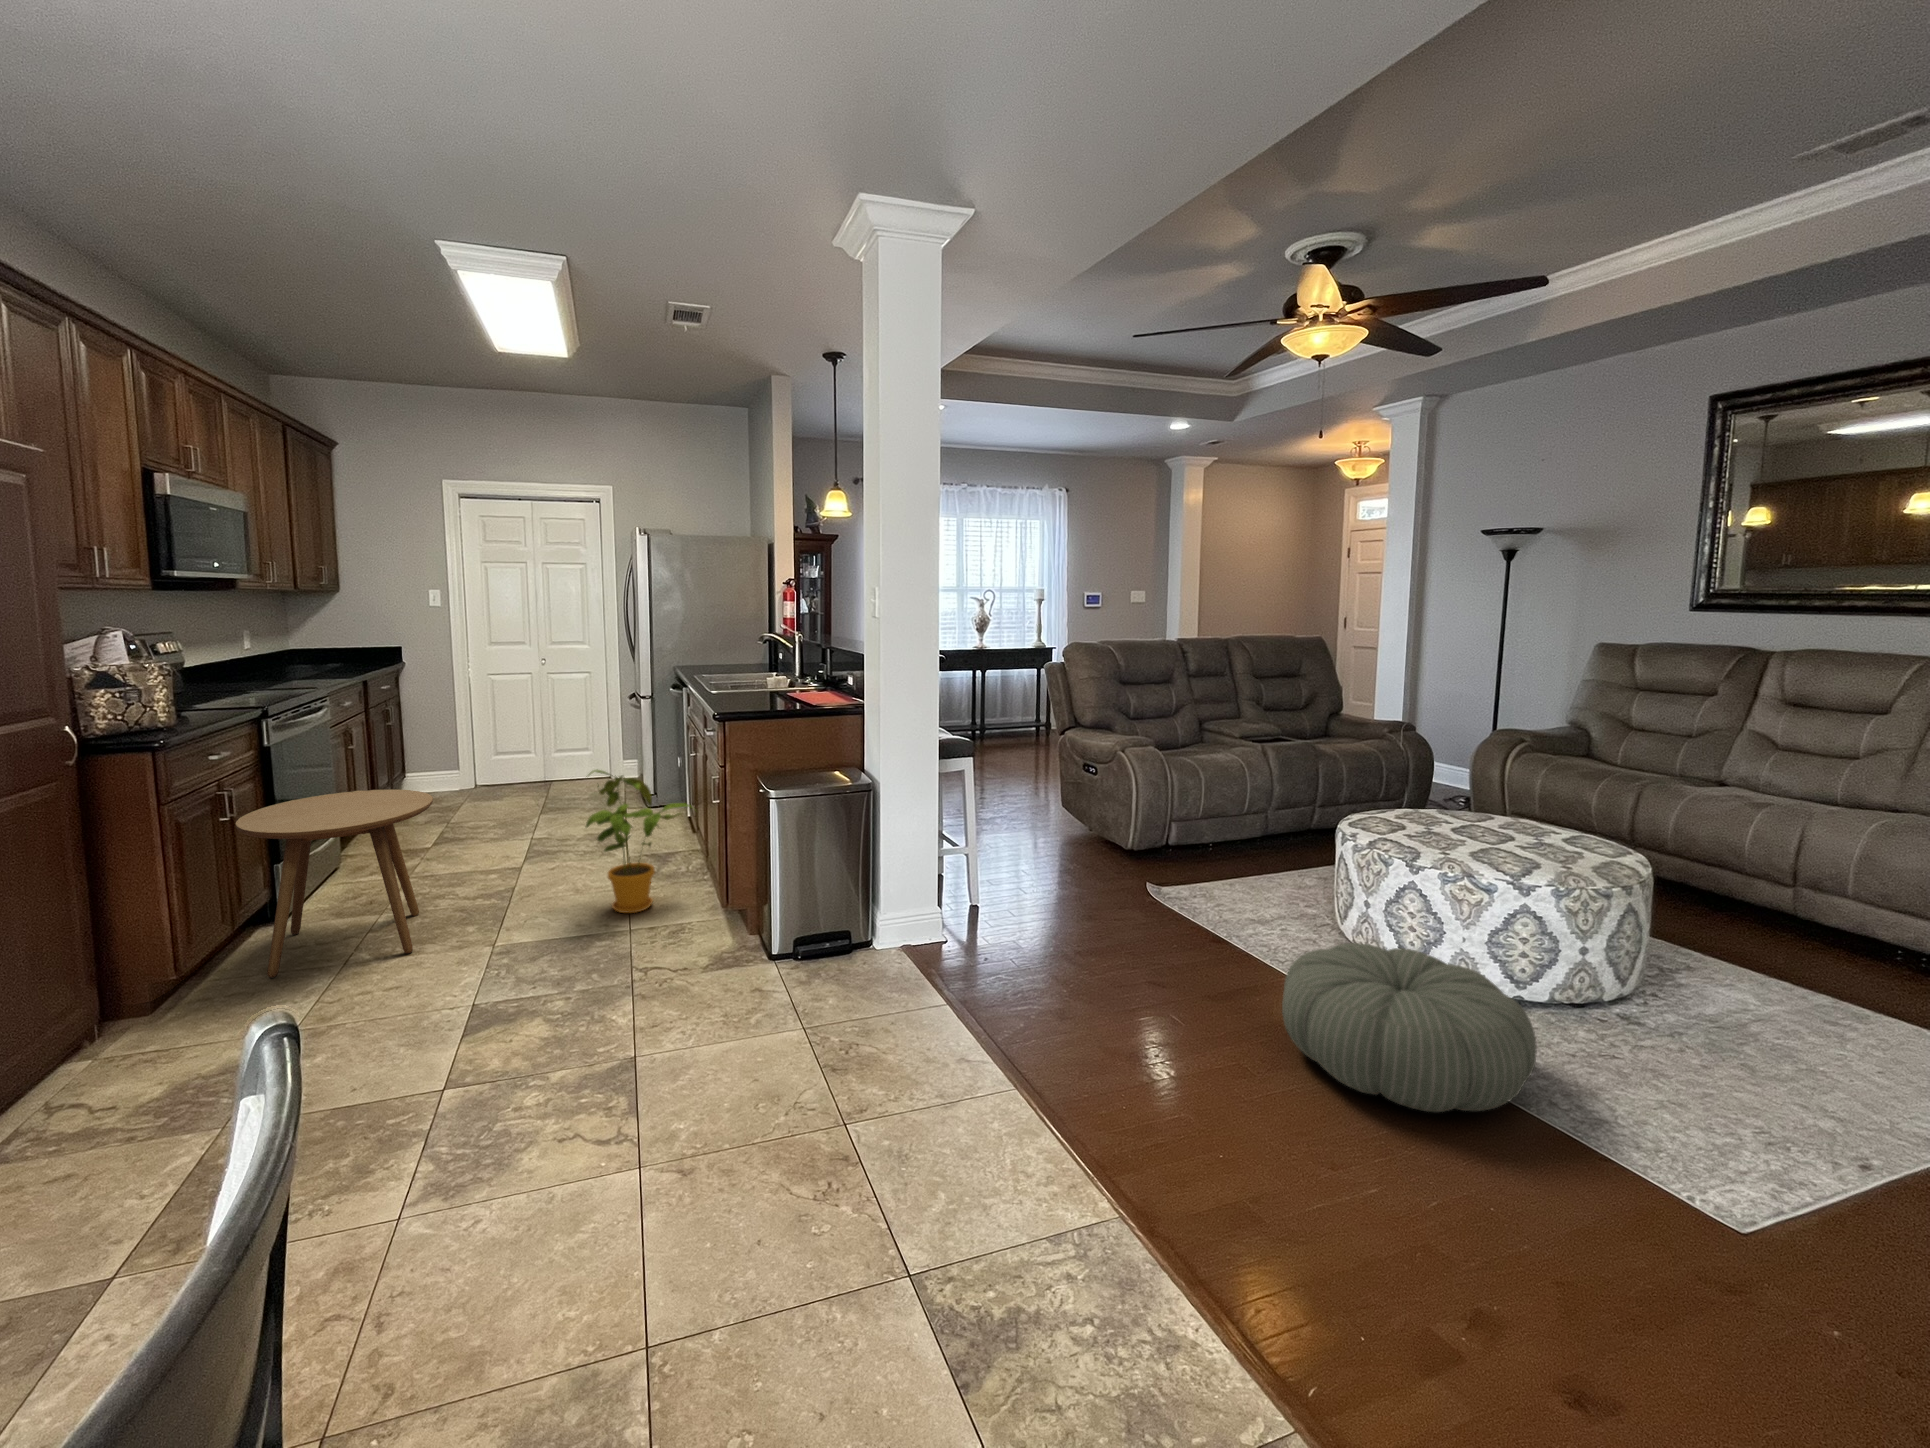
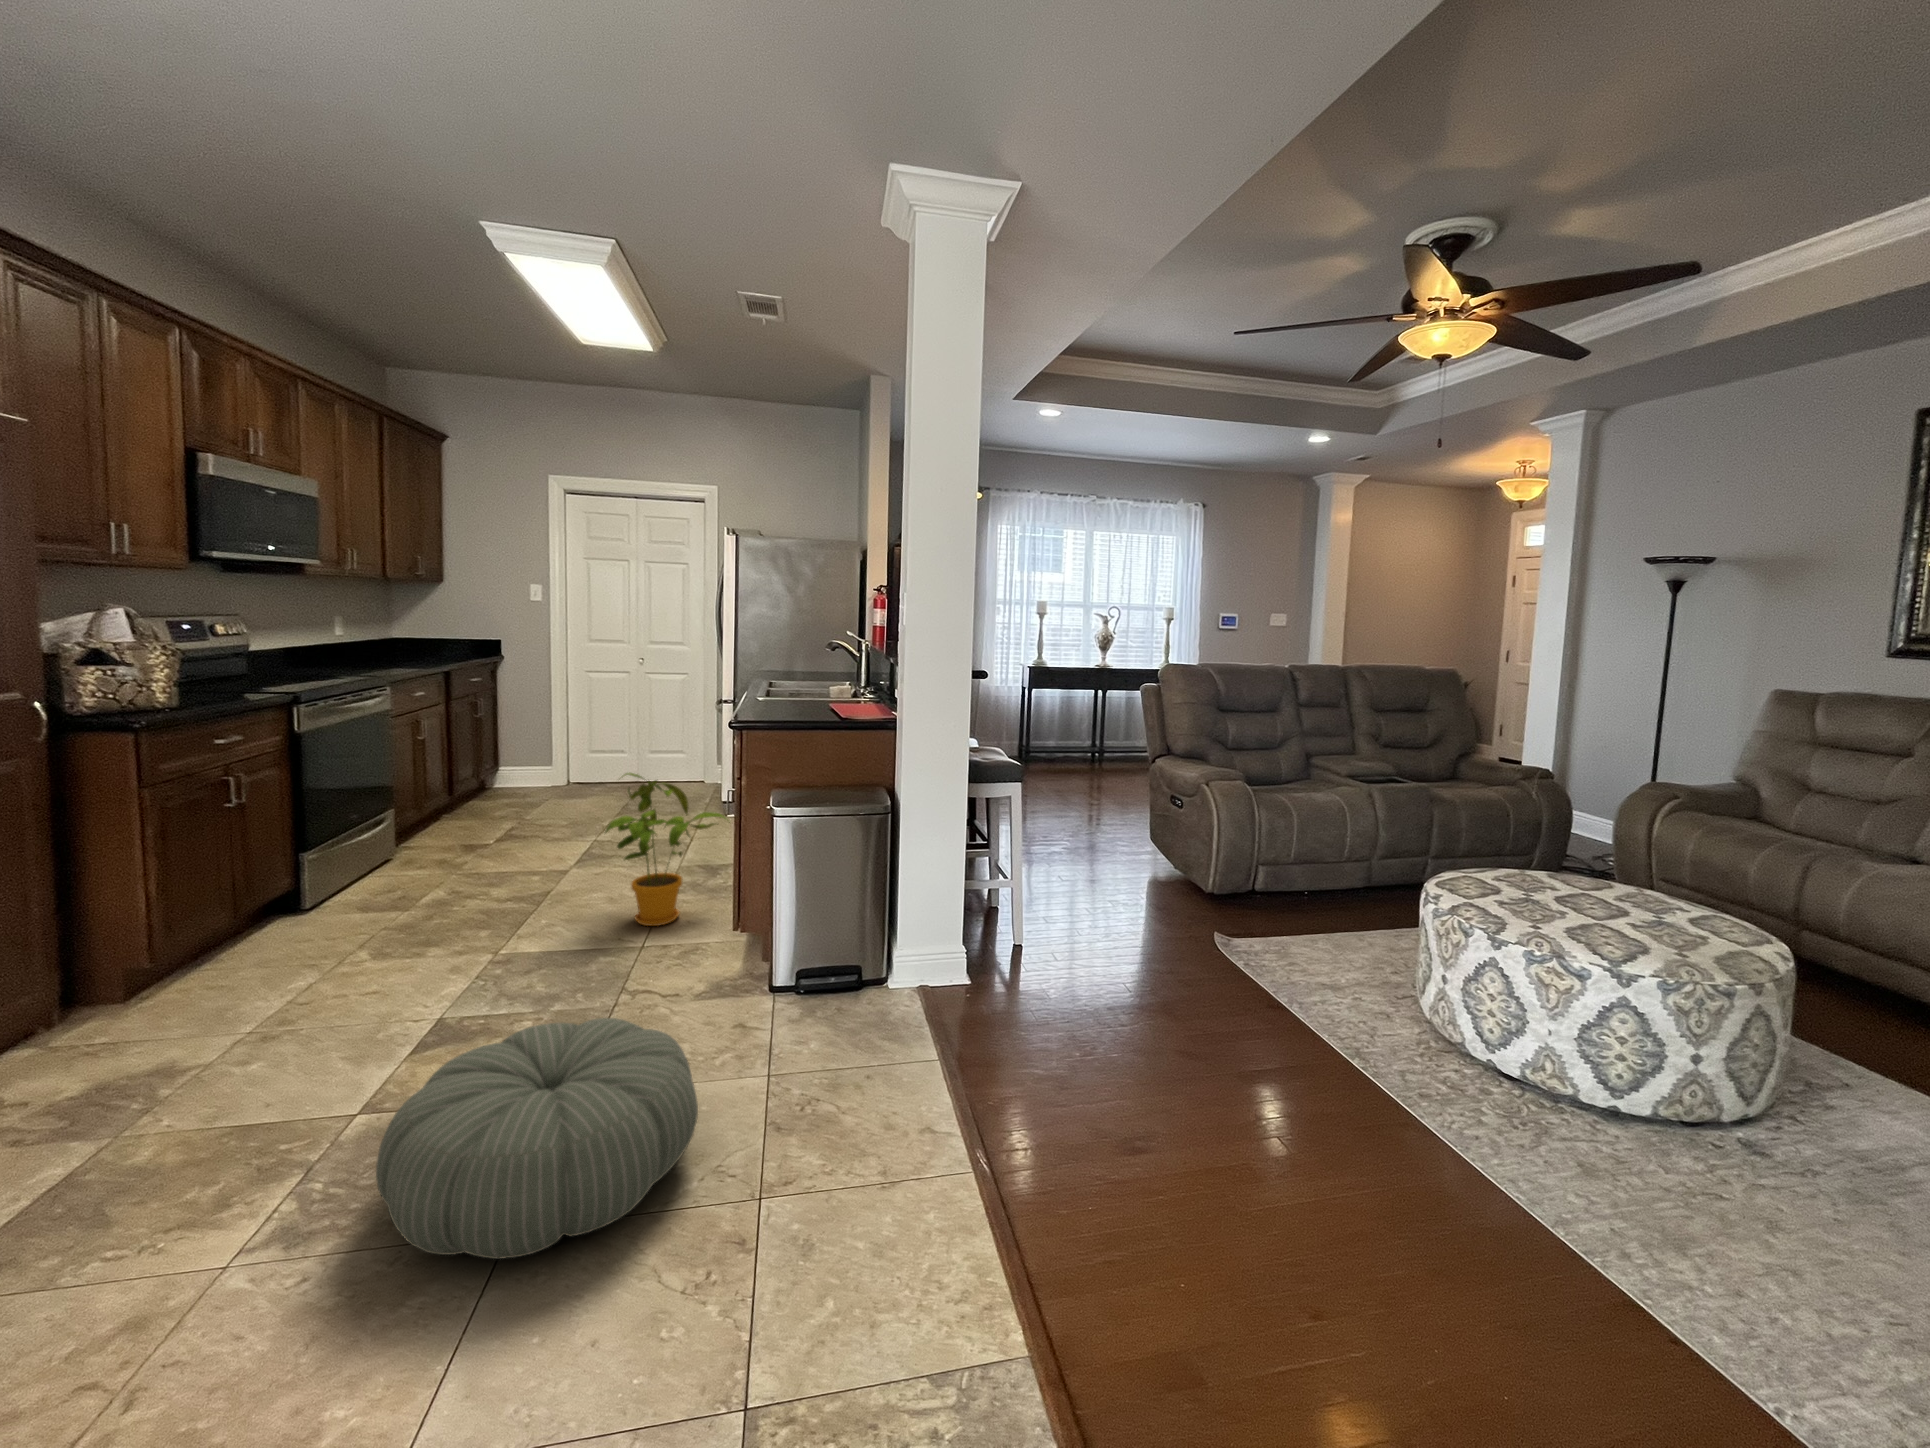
side table: present [236,790,433,978] -> none [240,781,455,970]
pouf: present [1282,943,1537,1112] -> present [376,1018,698,1259]

